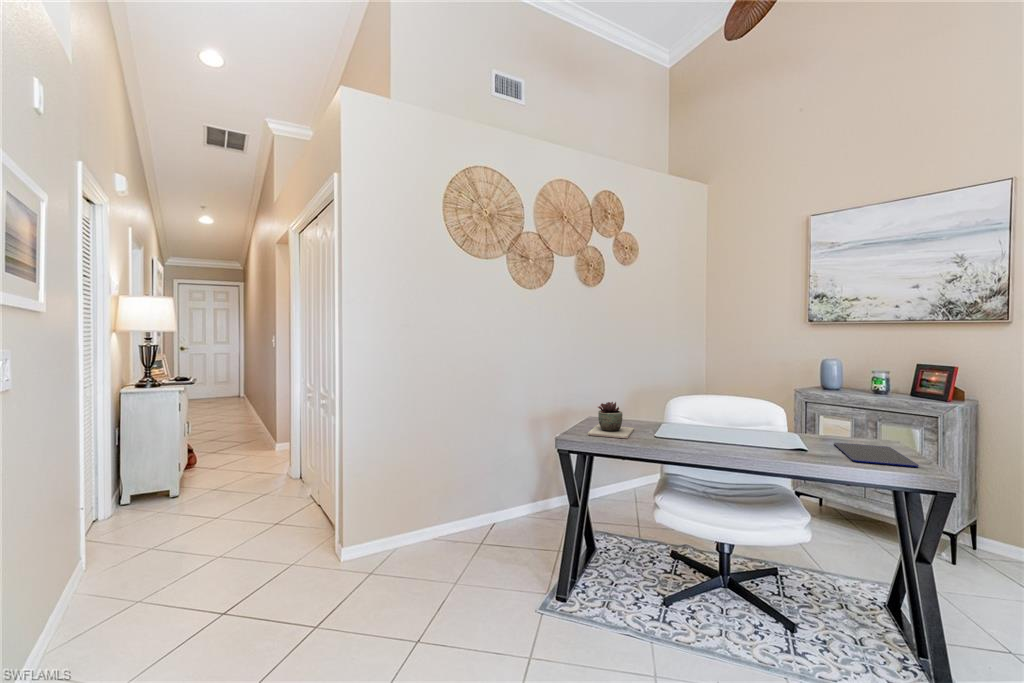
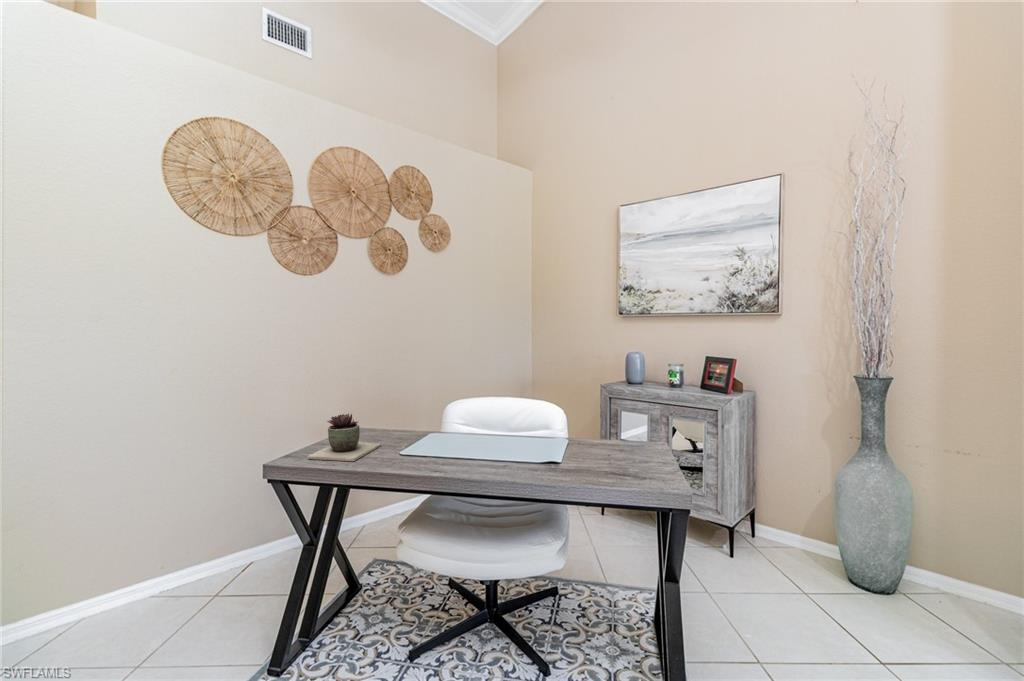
tablet: present [834,443,919,467] -> none [591,451,657,482]

